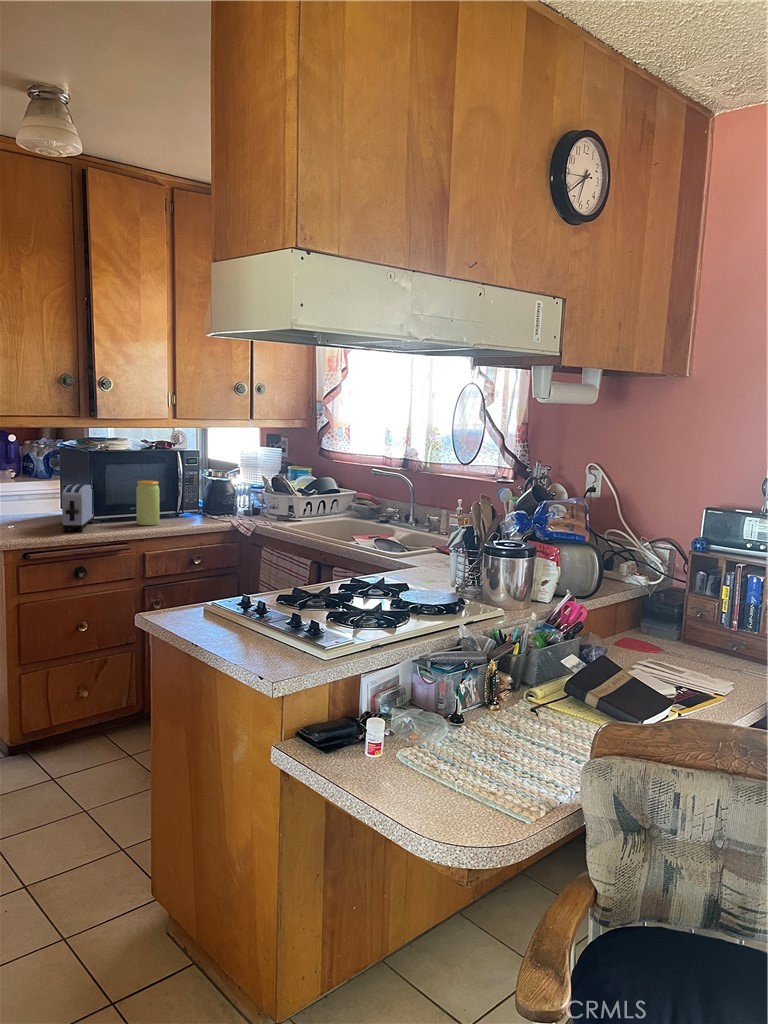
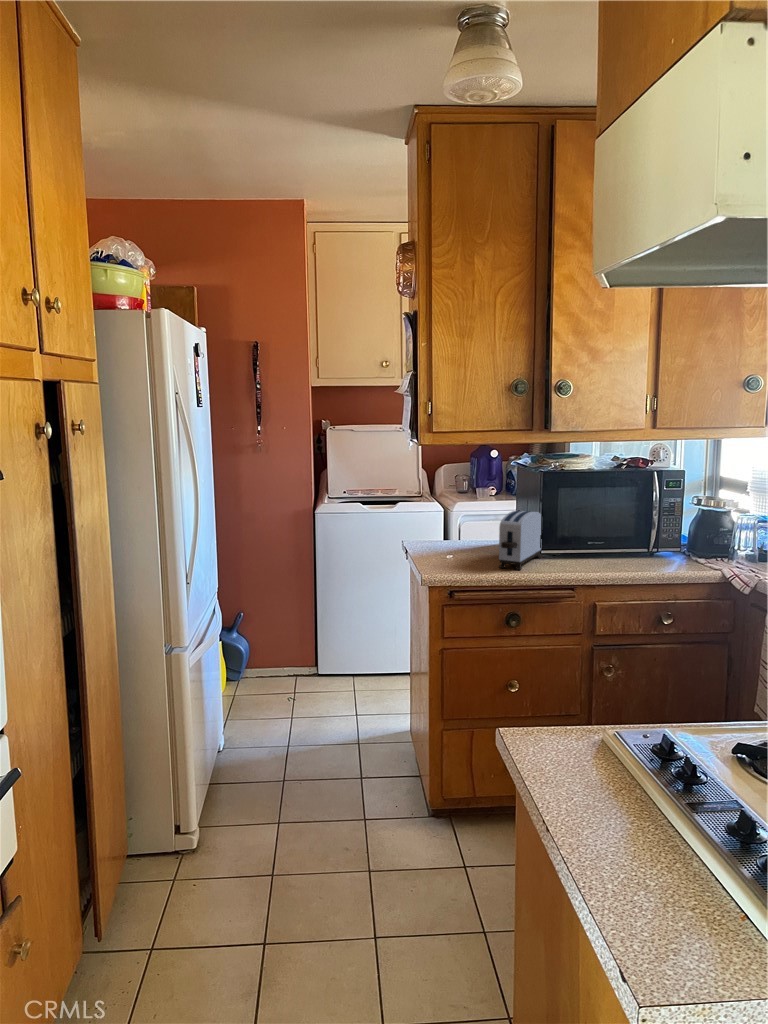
jar: present [136,480,160,525] -> none [591,509,622,567]

